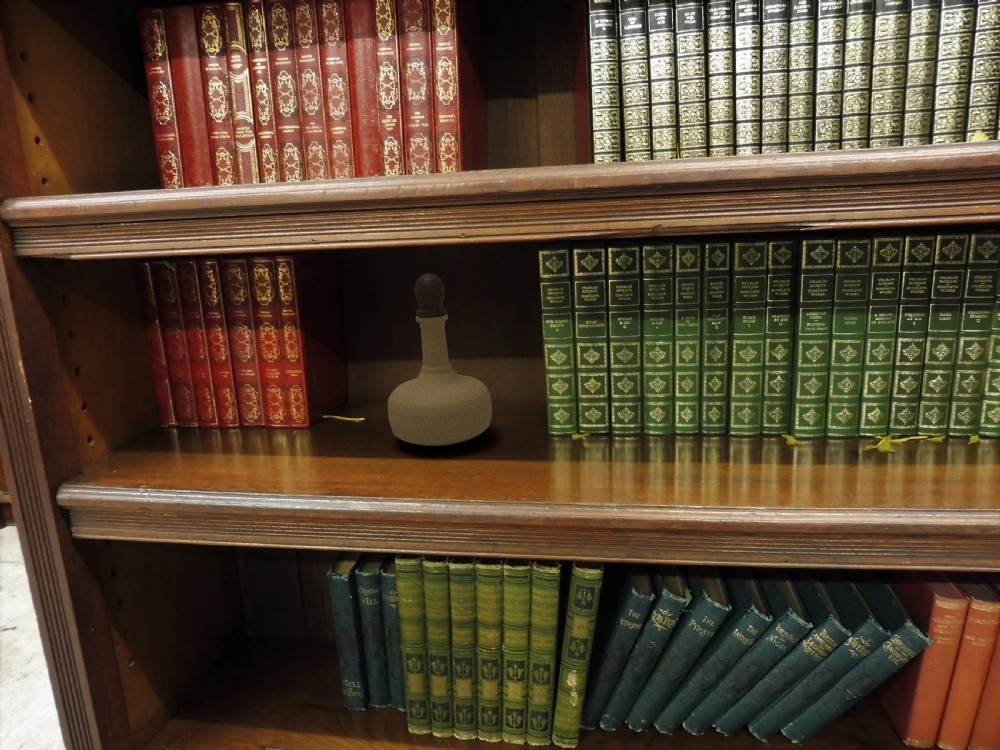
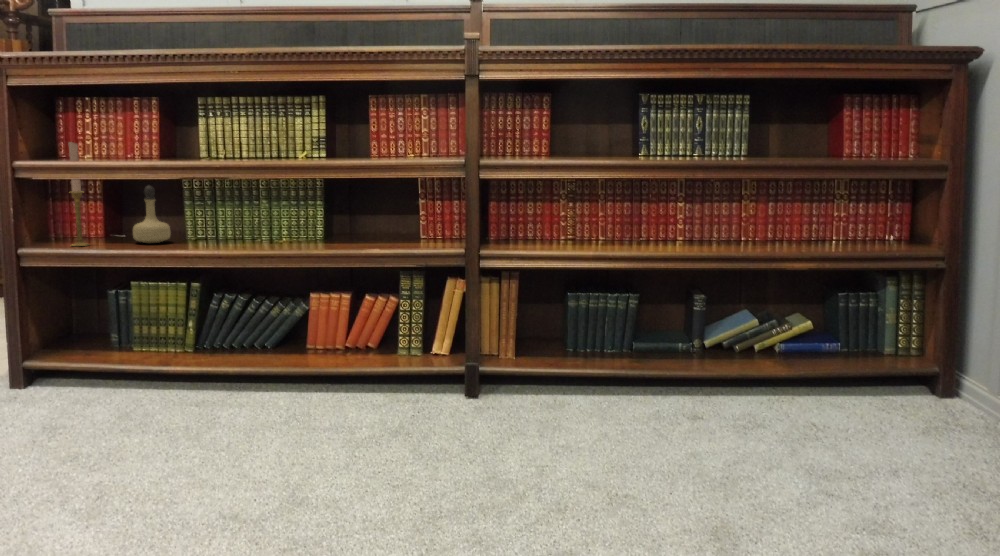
candlestick: none [181,146,274,480] -> present [69,142,87,246]

